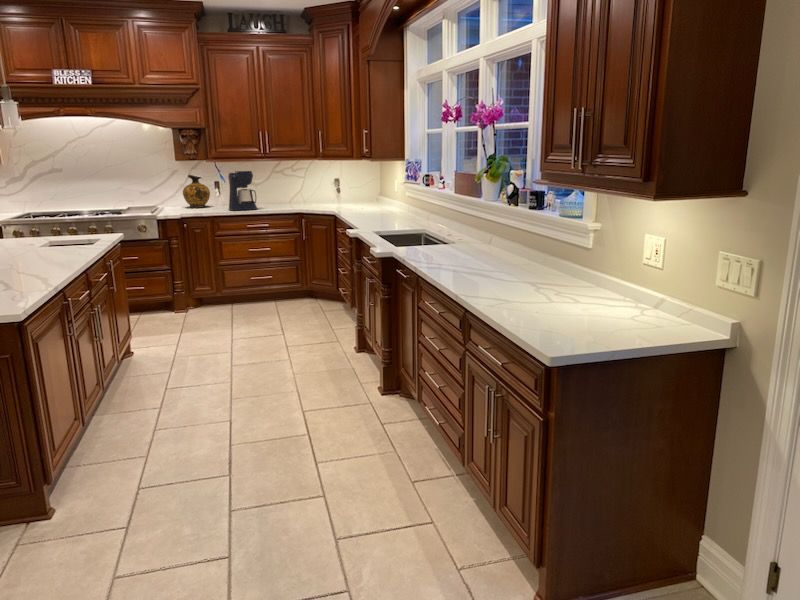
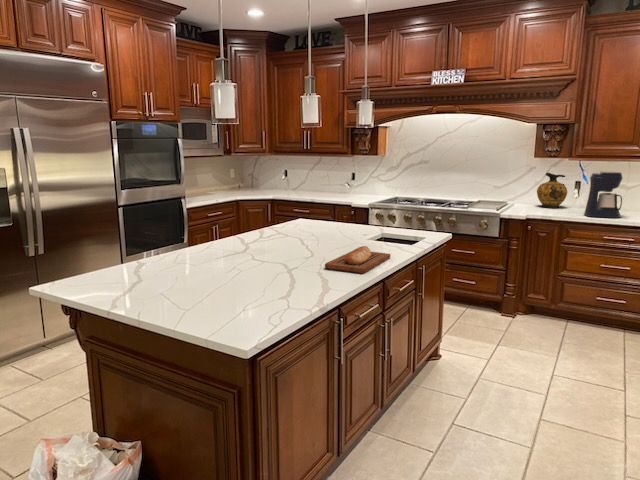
bread loaf: none [23,245,82,268] -> present [325,246,390,273]

